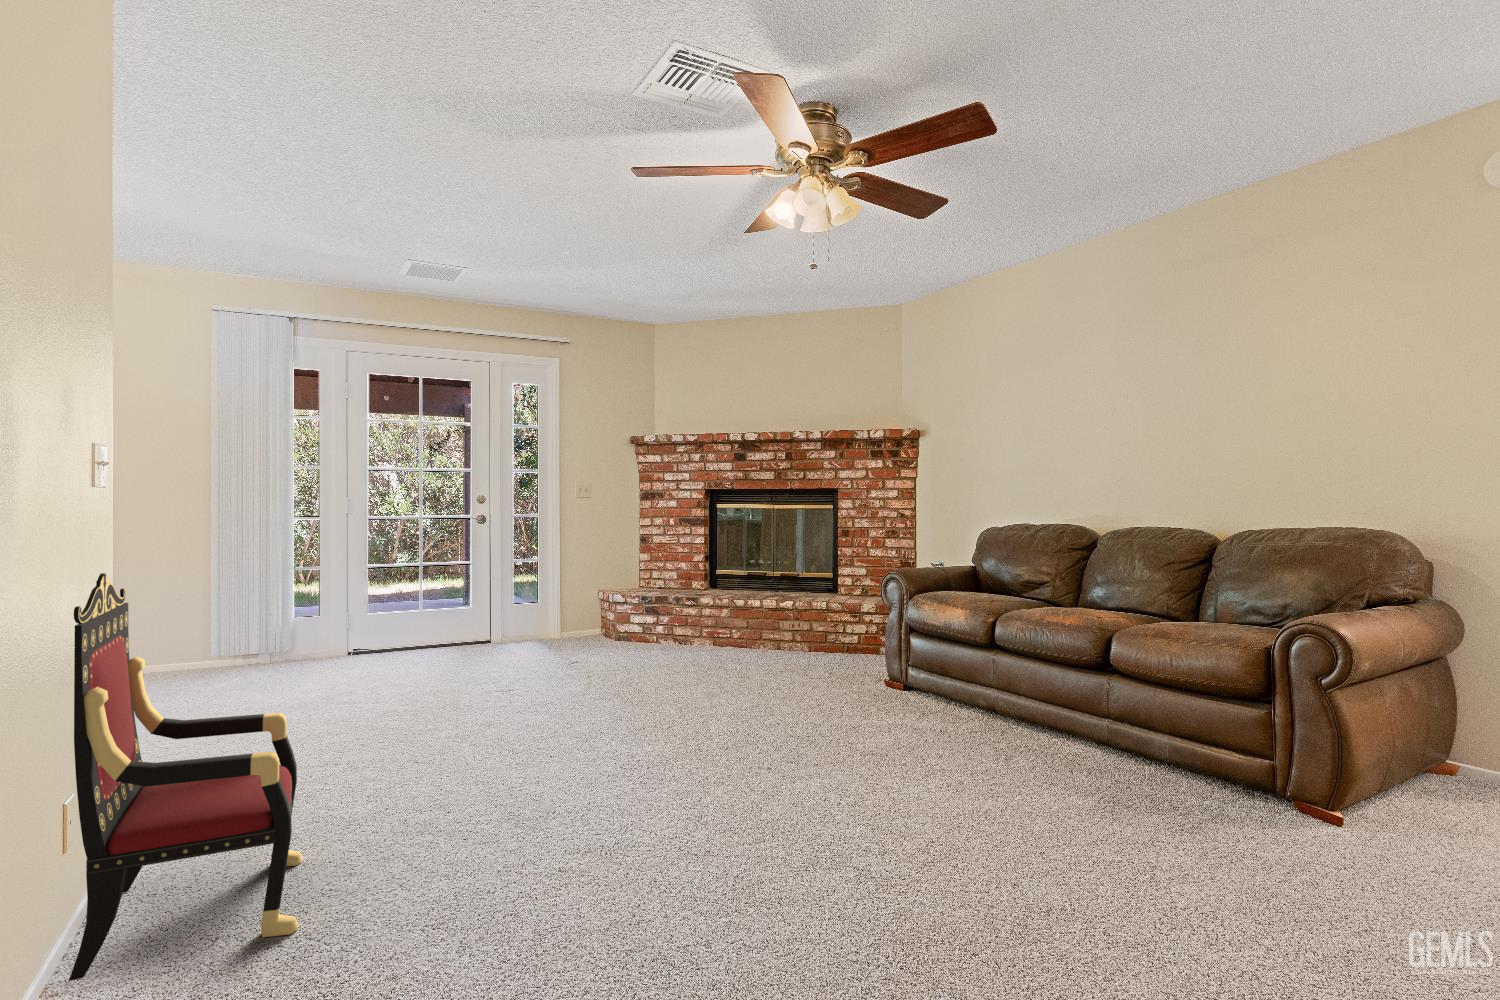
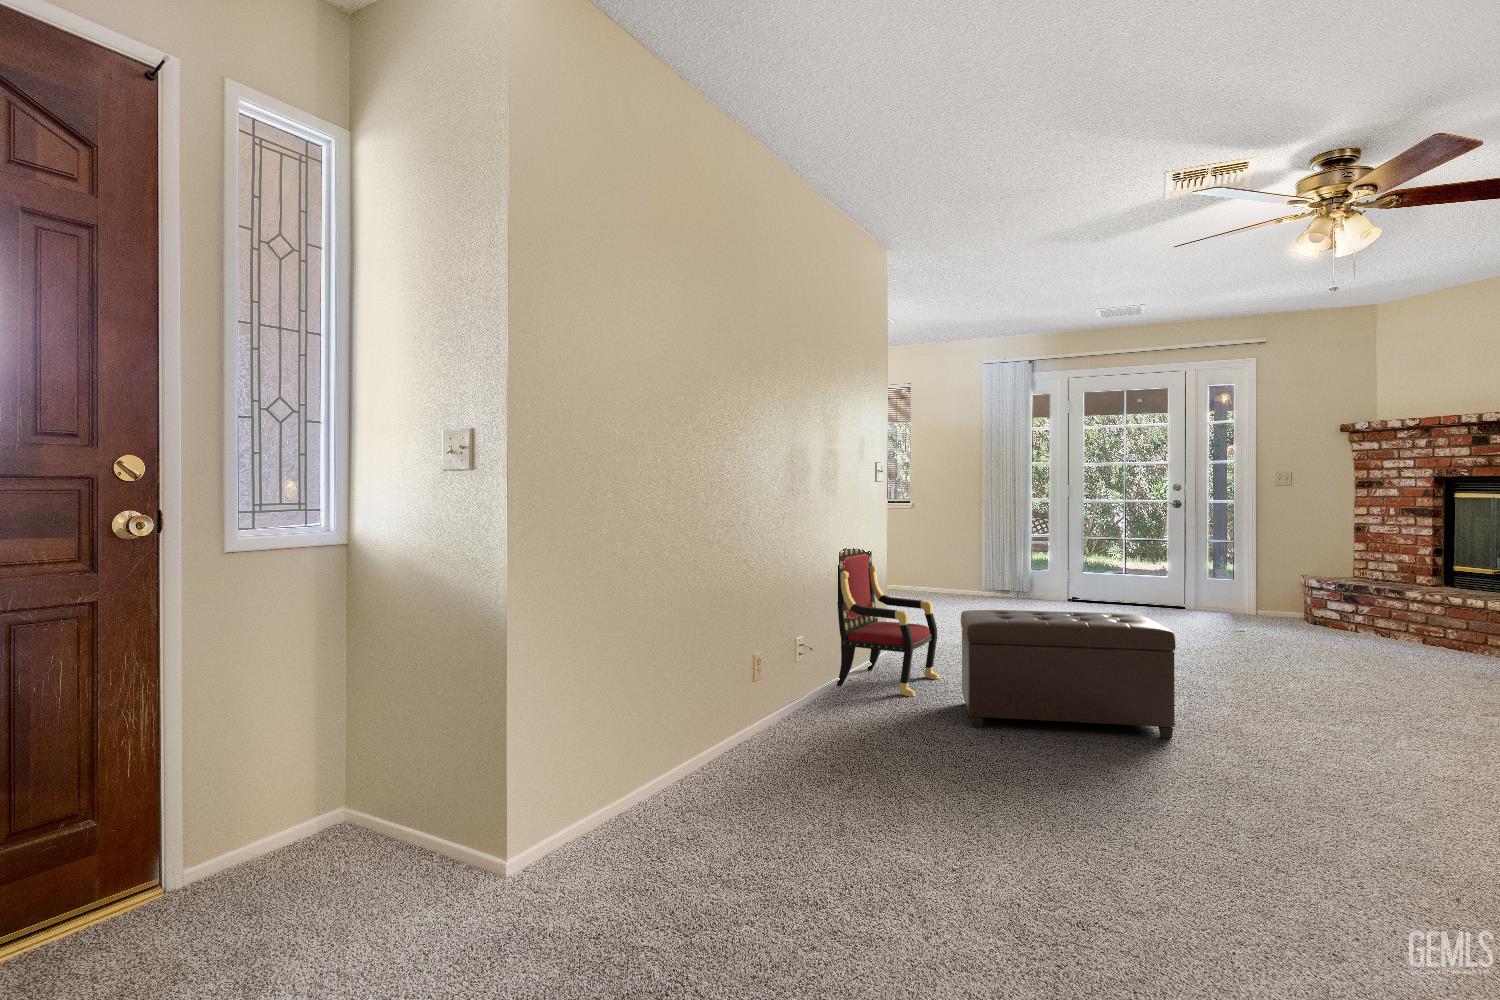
ottoman: none [405,677,747,963] -> present [961,610,1176,739]

